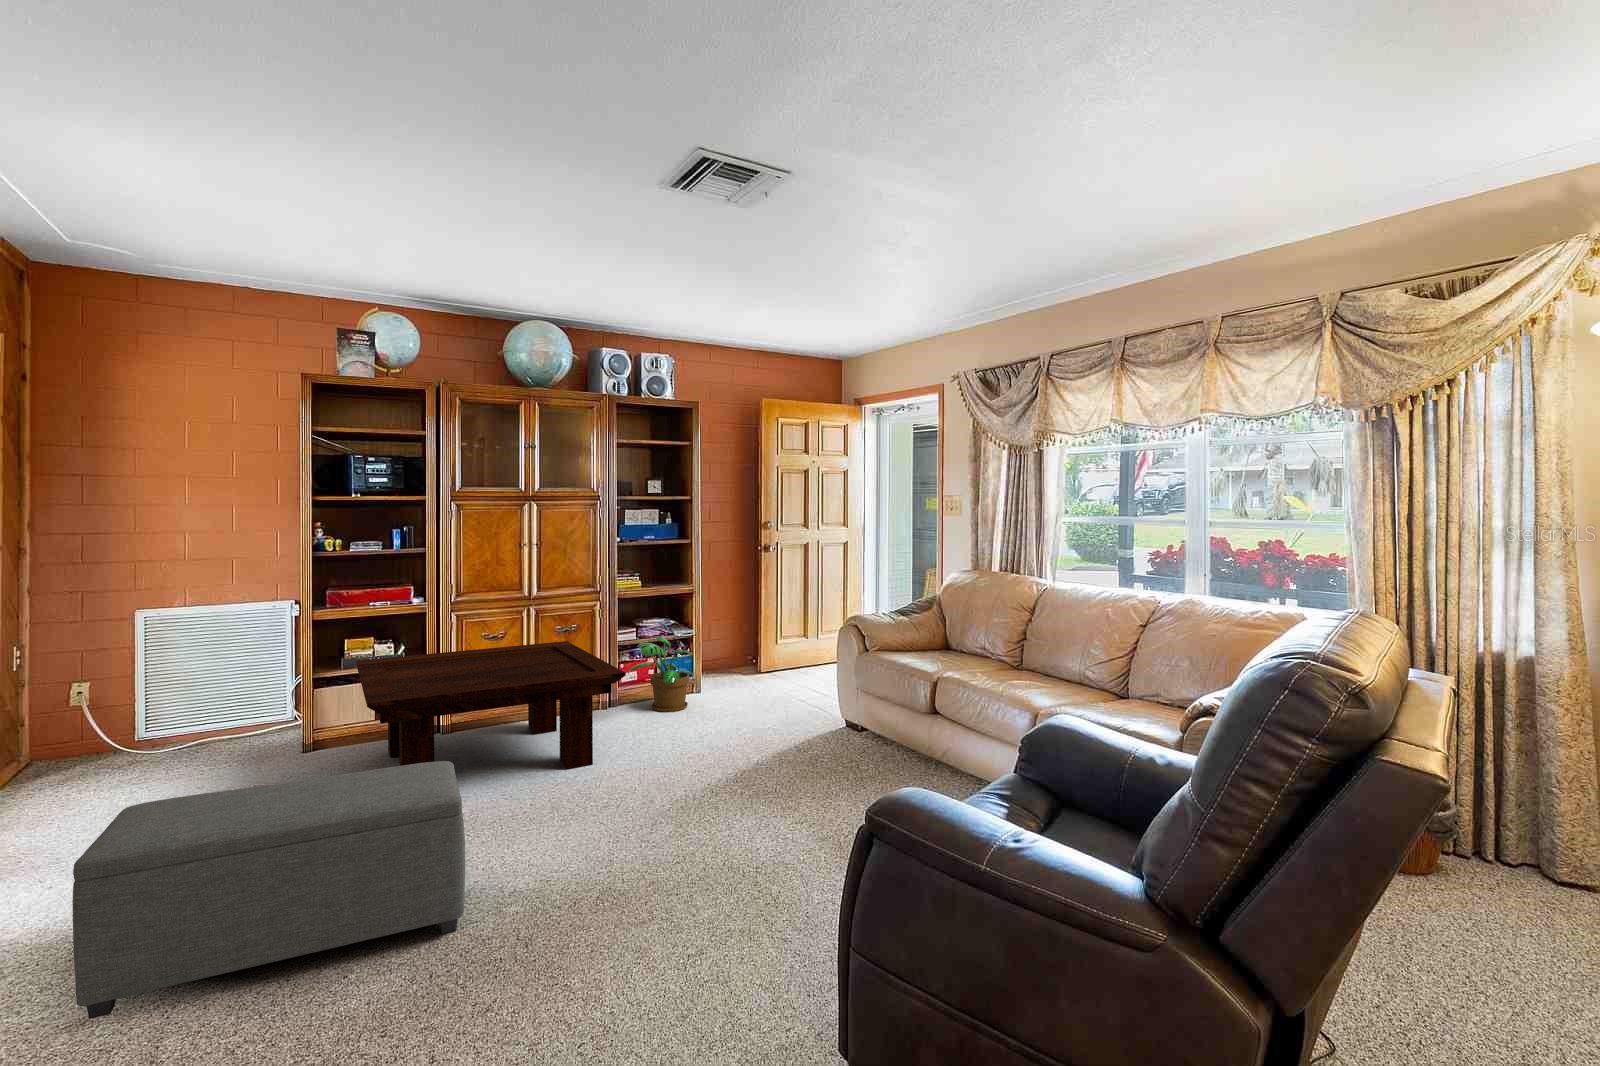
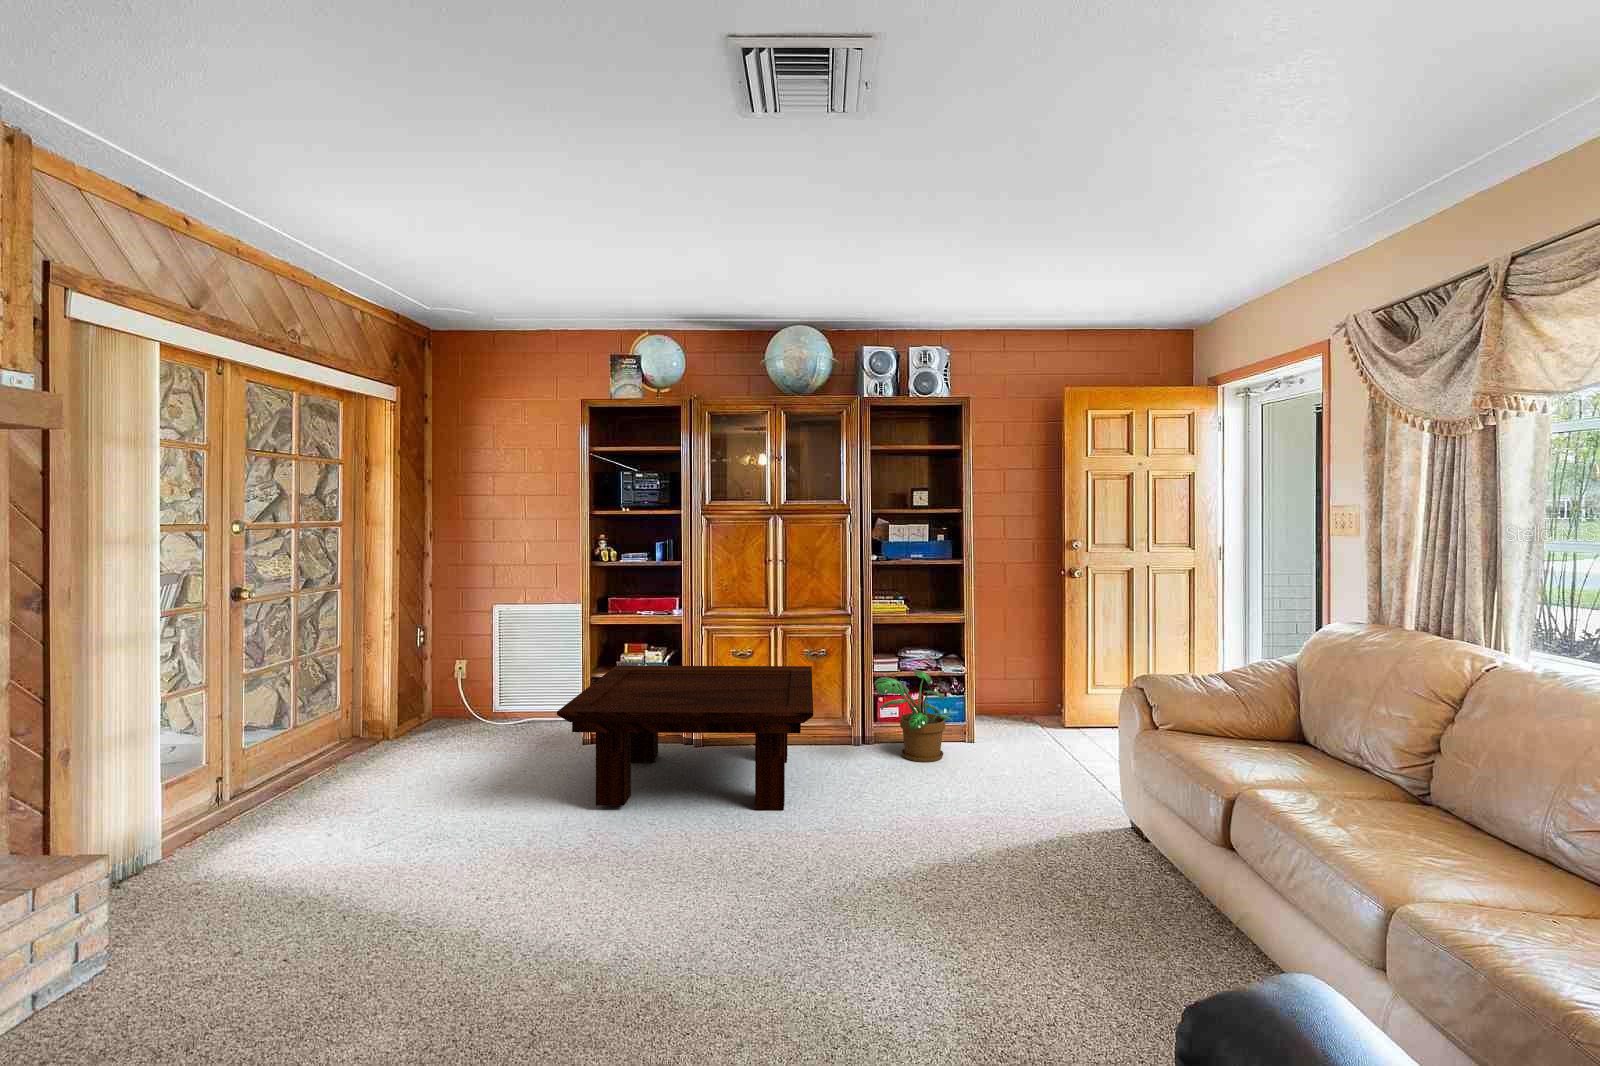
ottoman: present [73,761,465,1019] -> none [214,778,554,973]

